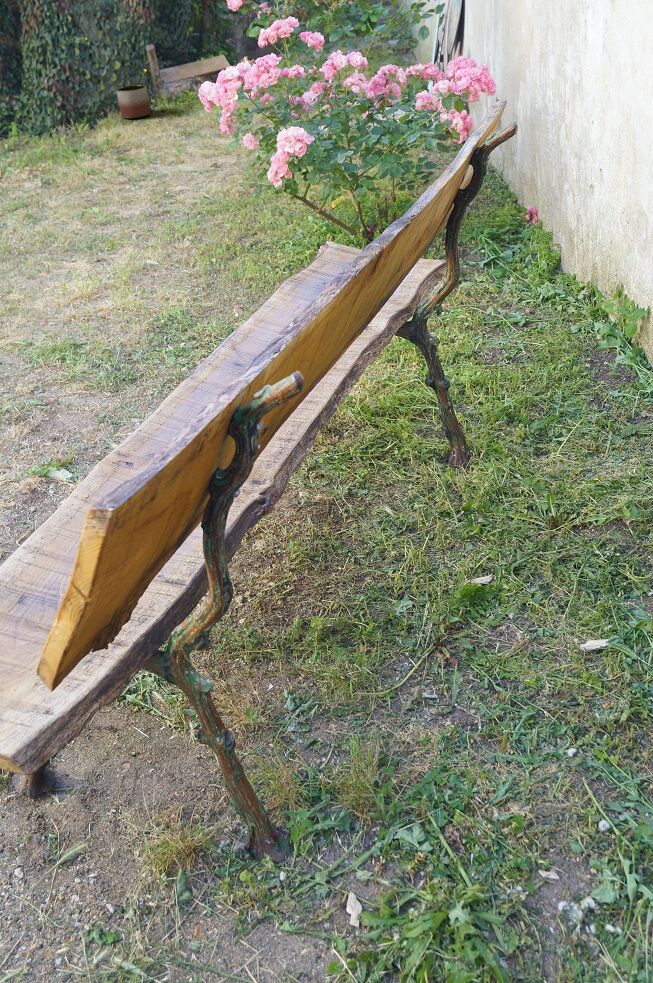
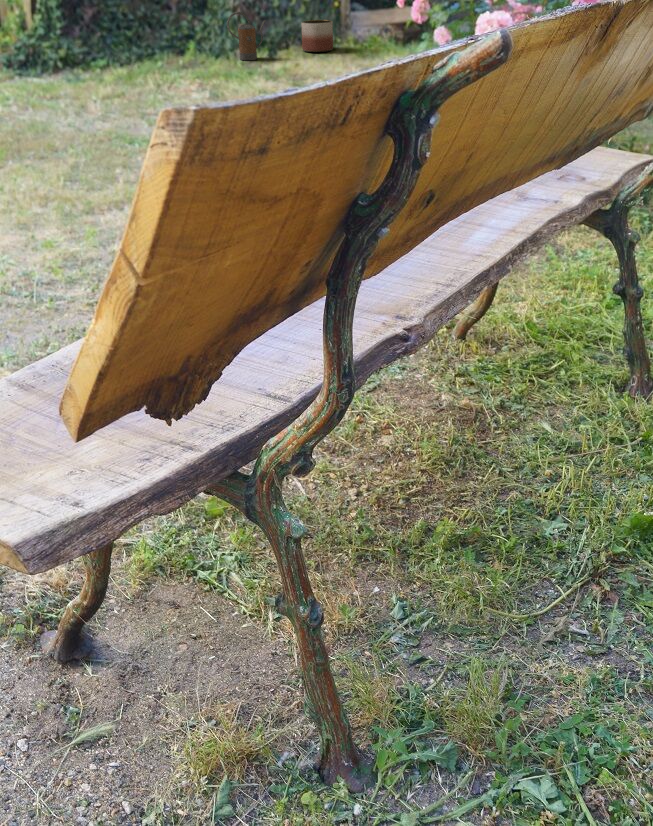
watering can: none [44,89,82,135] -> present [227,12,266,60]

